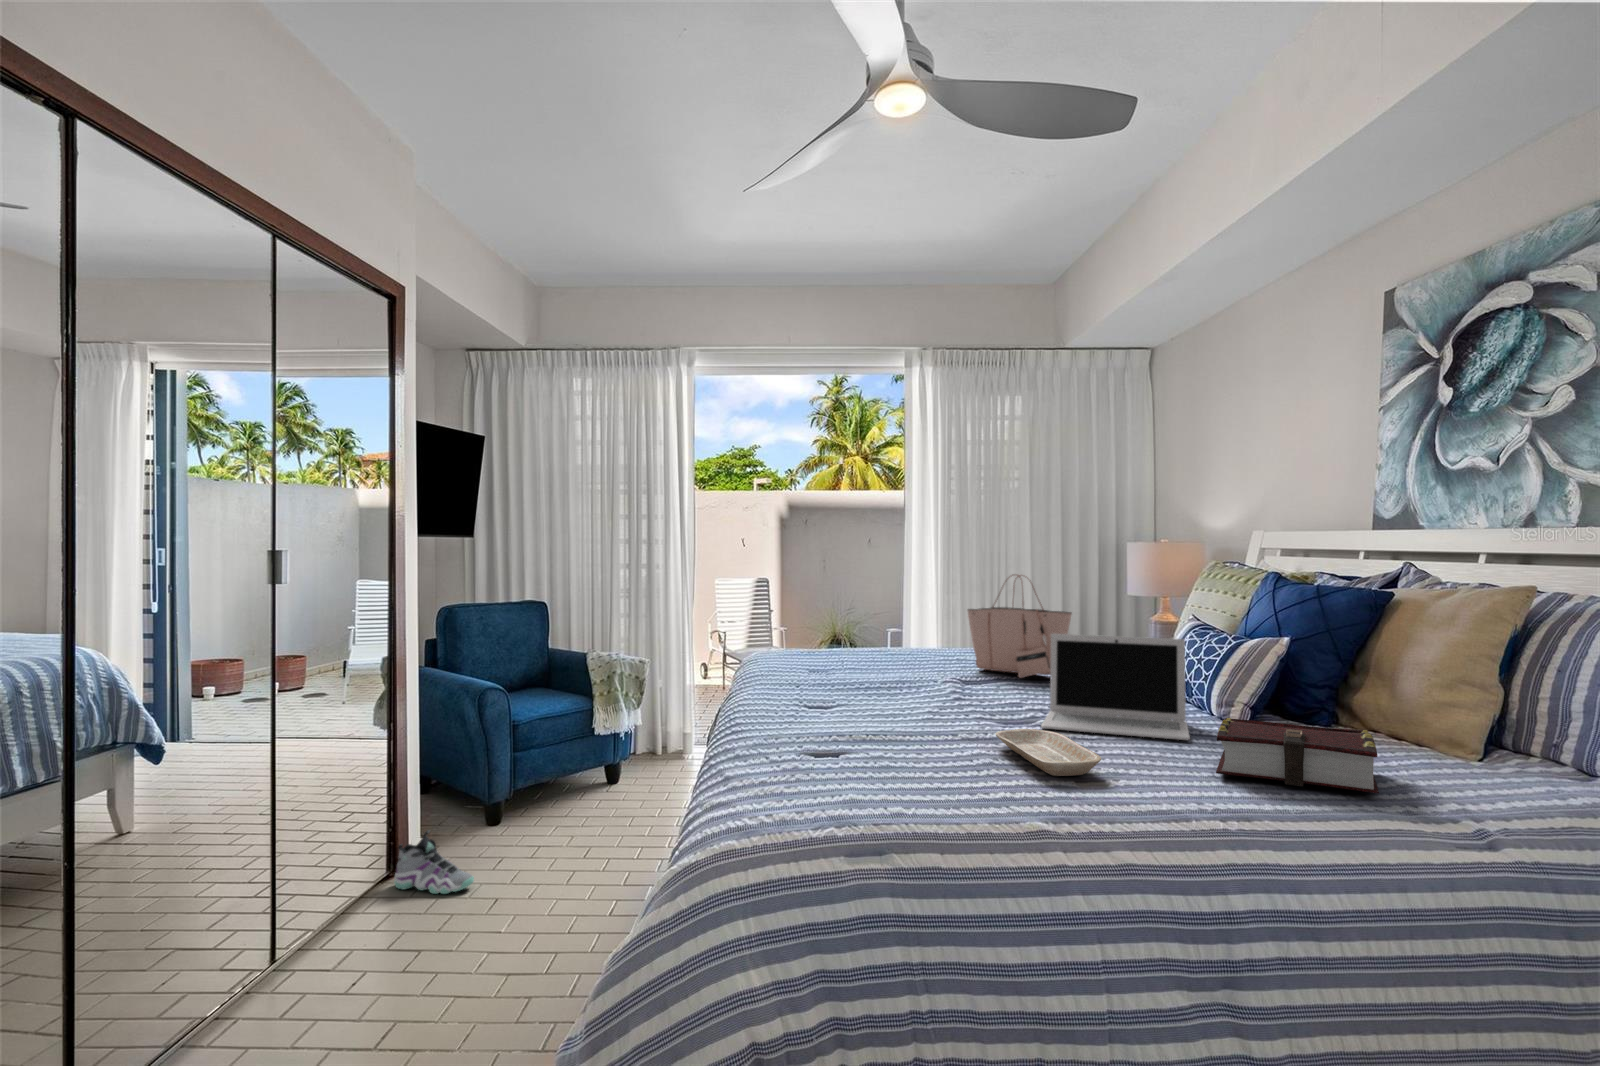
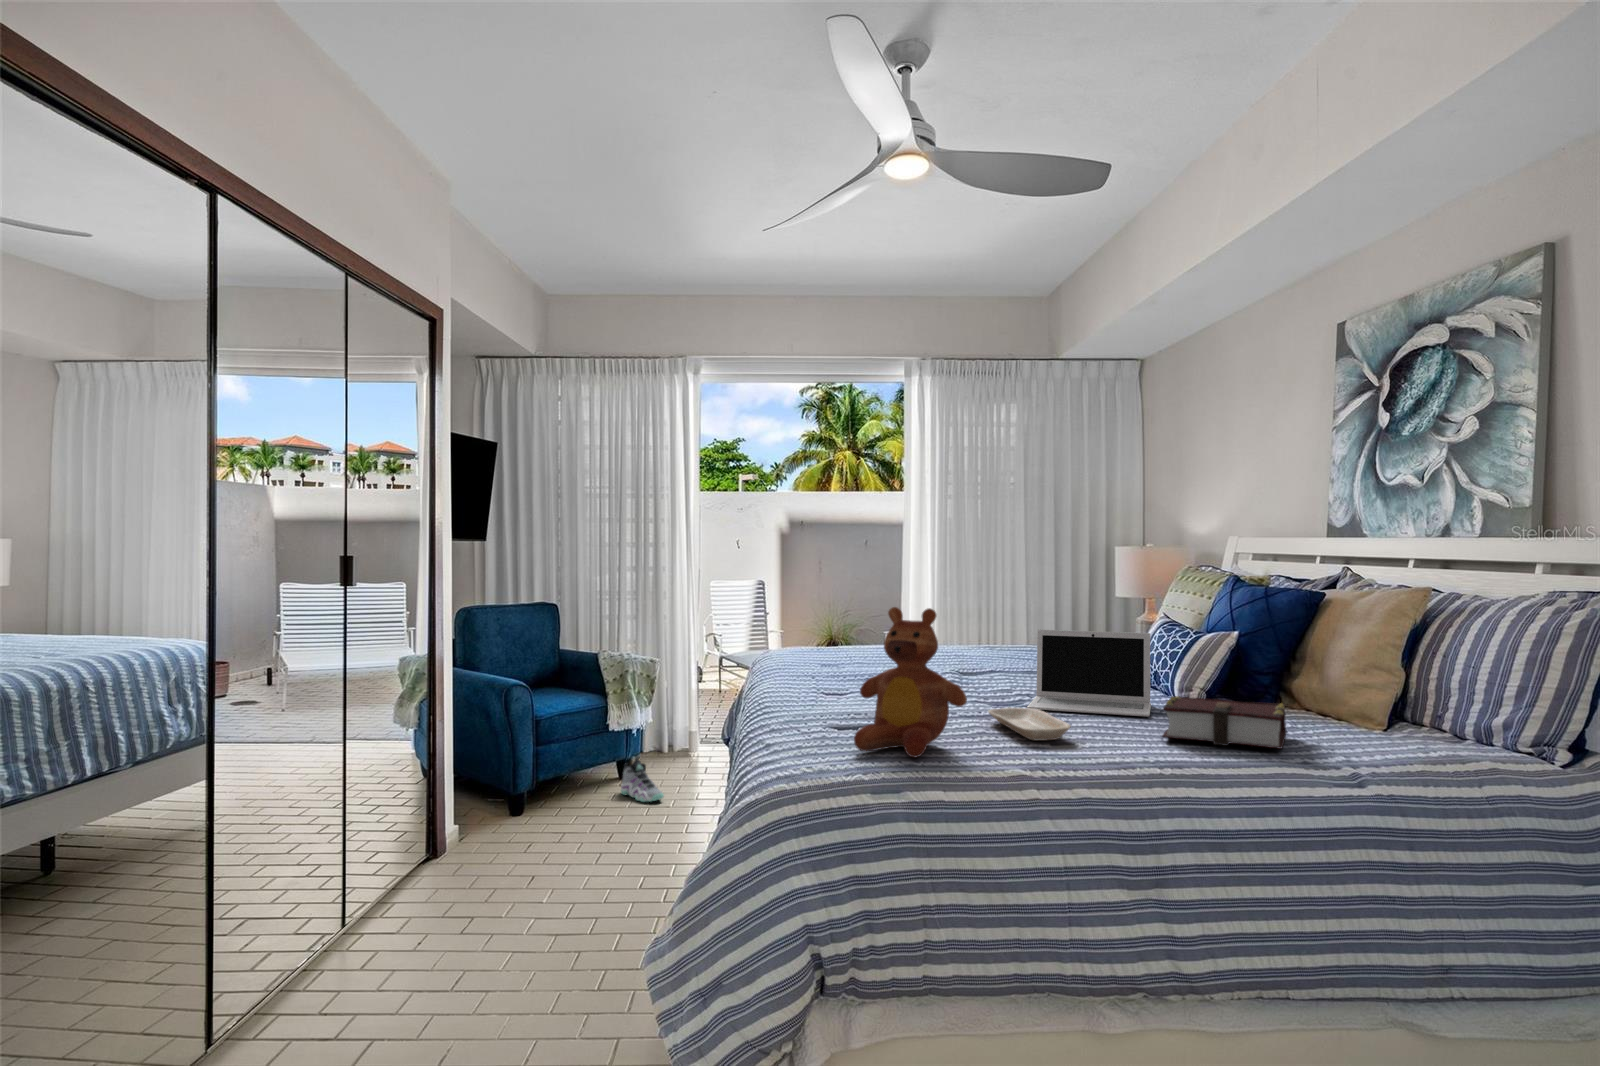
tote bag: present [968,575,1072,678] -> none [966,577,1060,671]
teddy bear: none [828,609,972,803] -> present [854,607,967,757]
sneaker: present [394,830,474,894] -> present [621,756,664,802]

